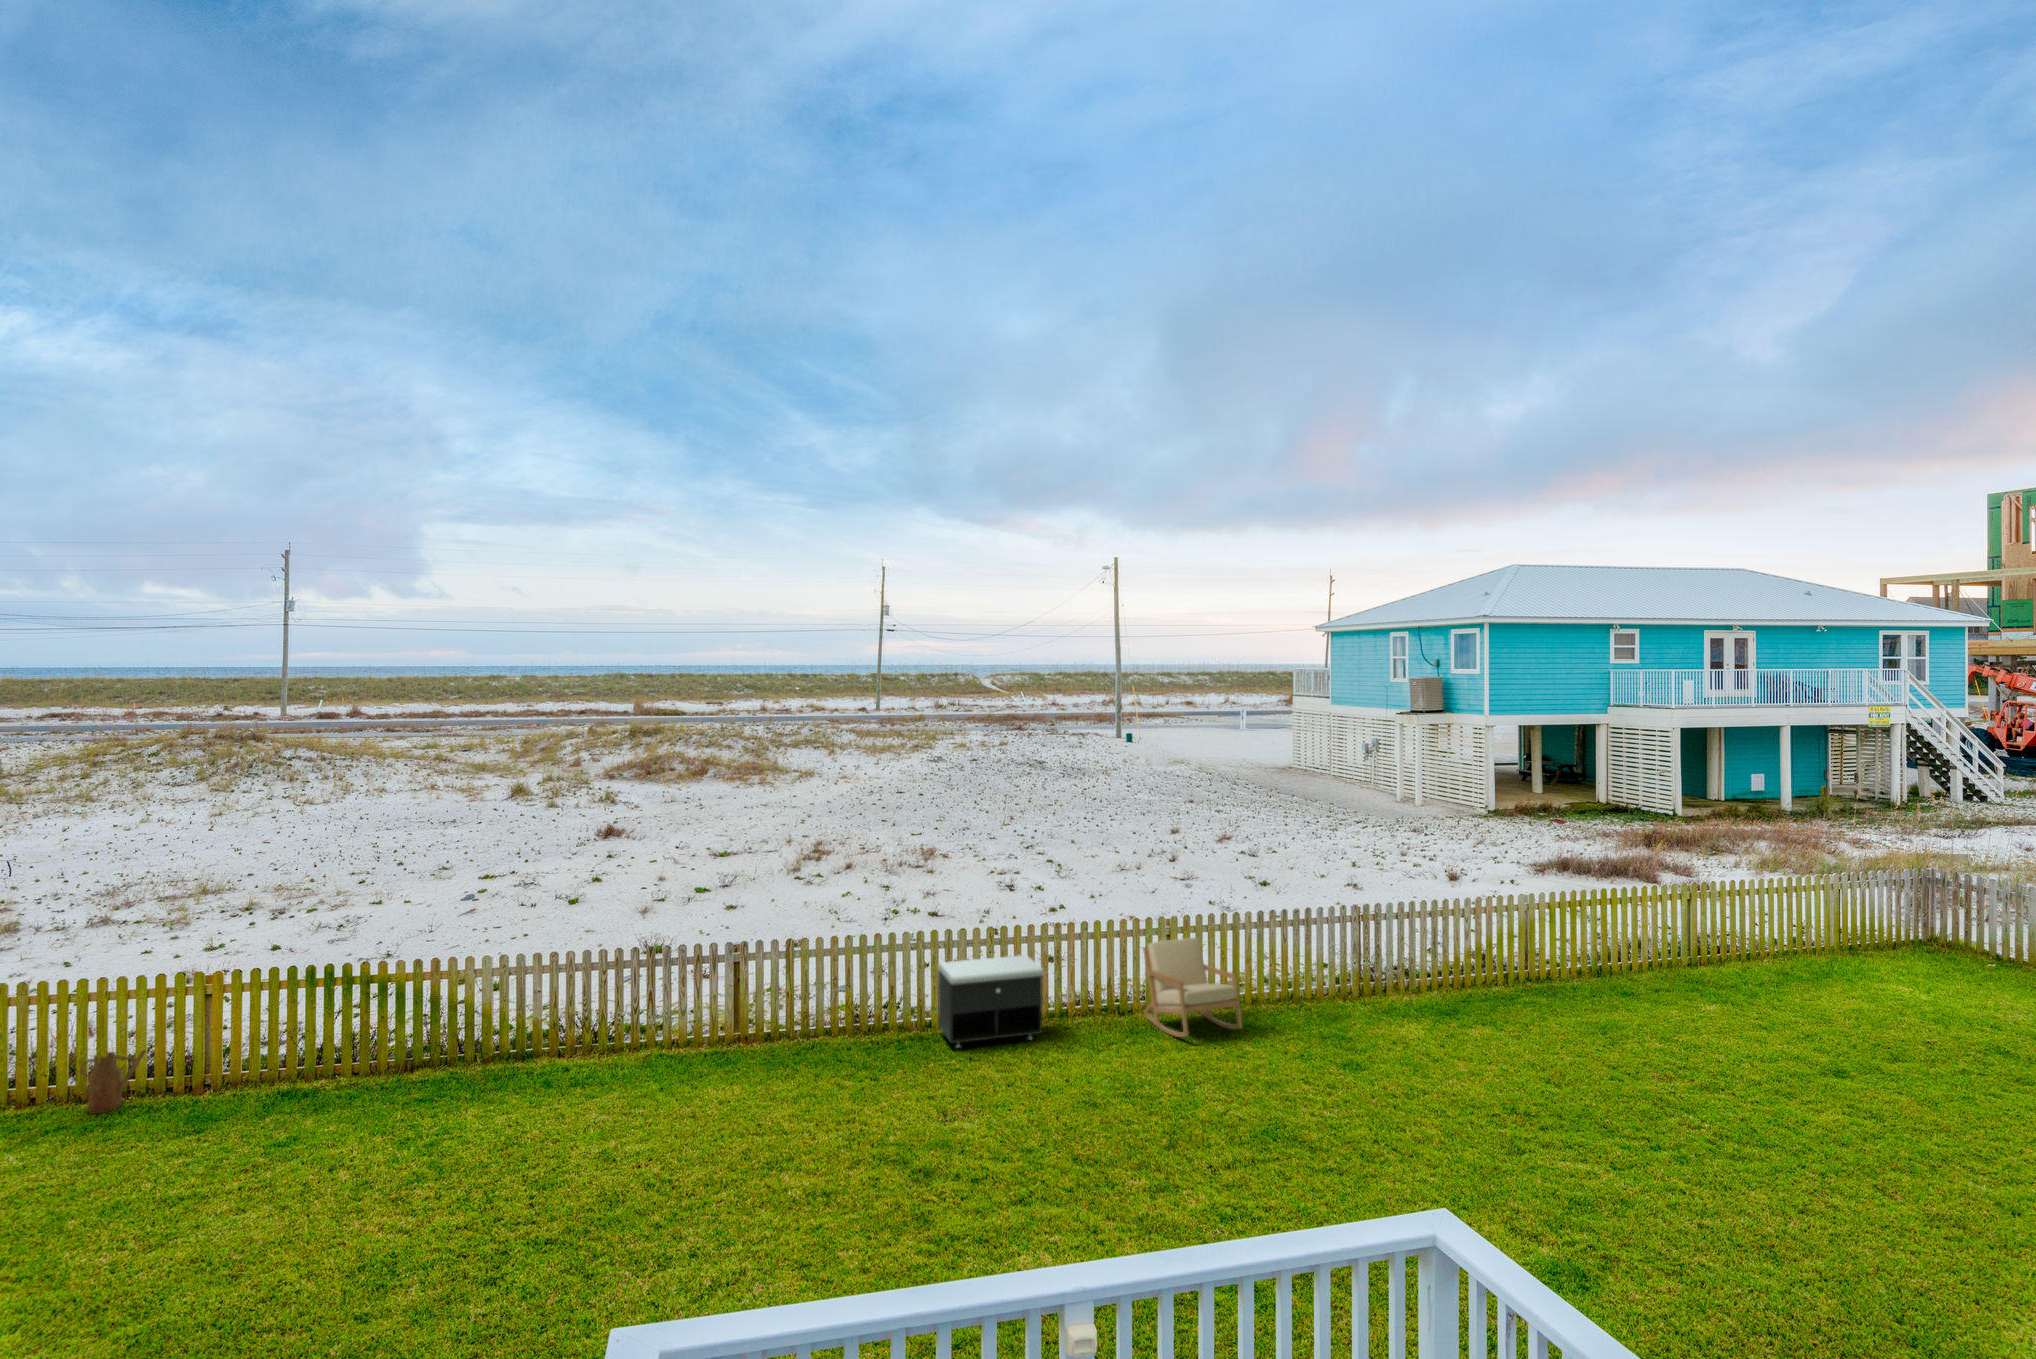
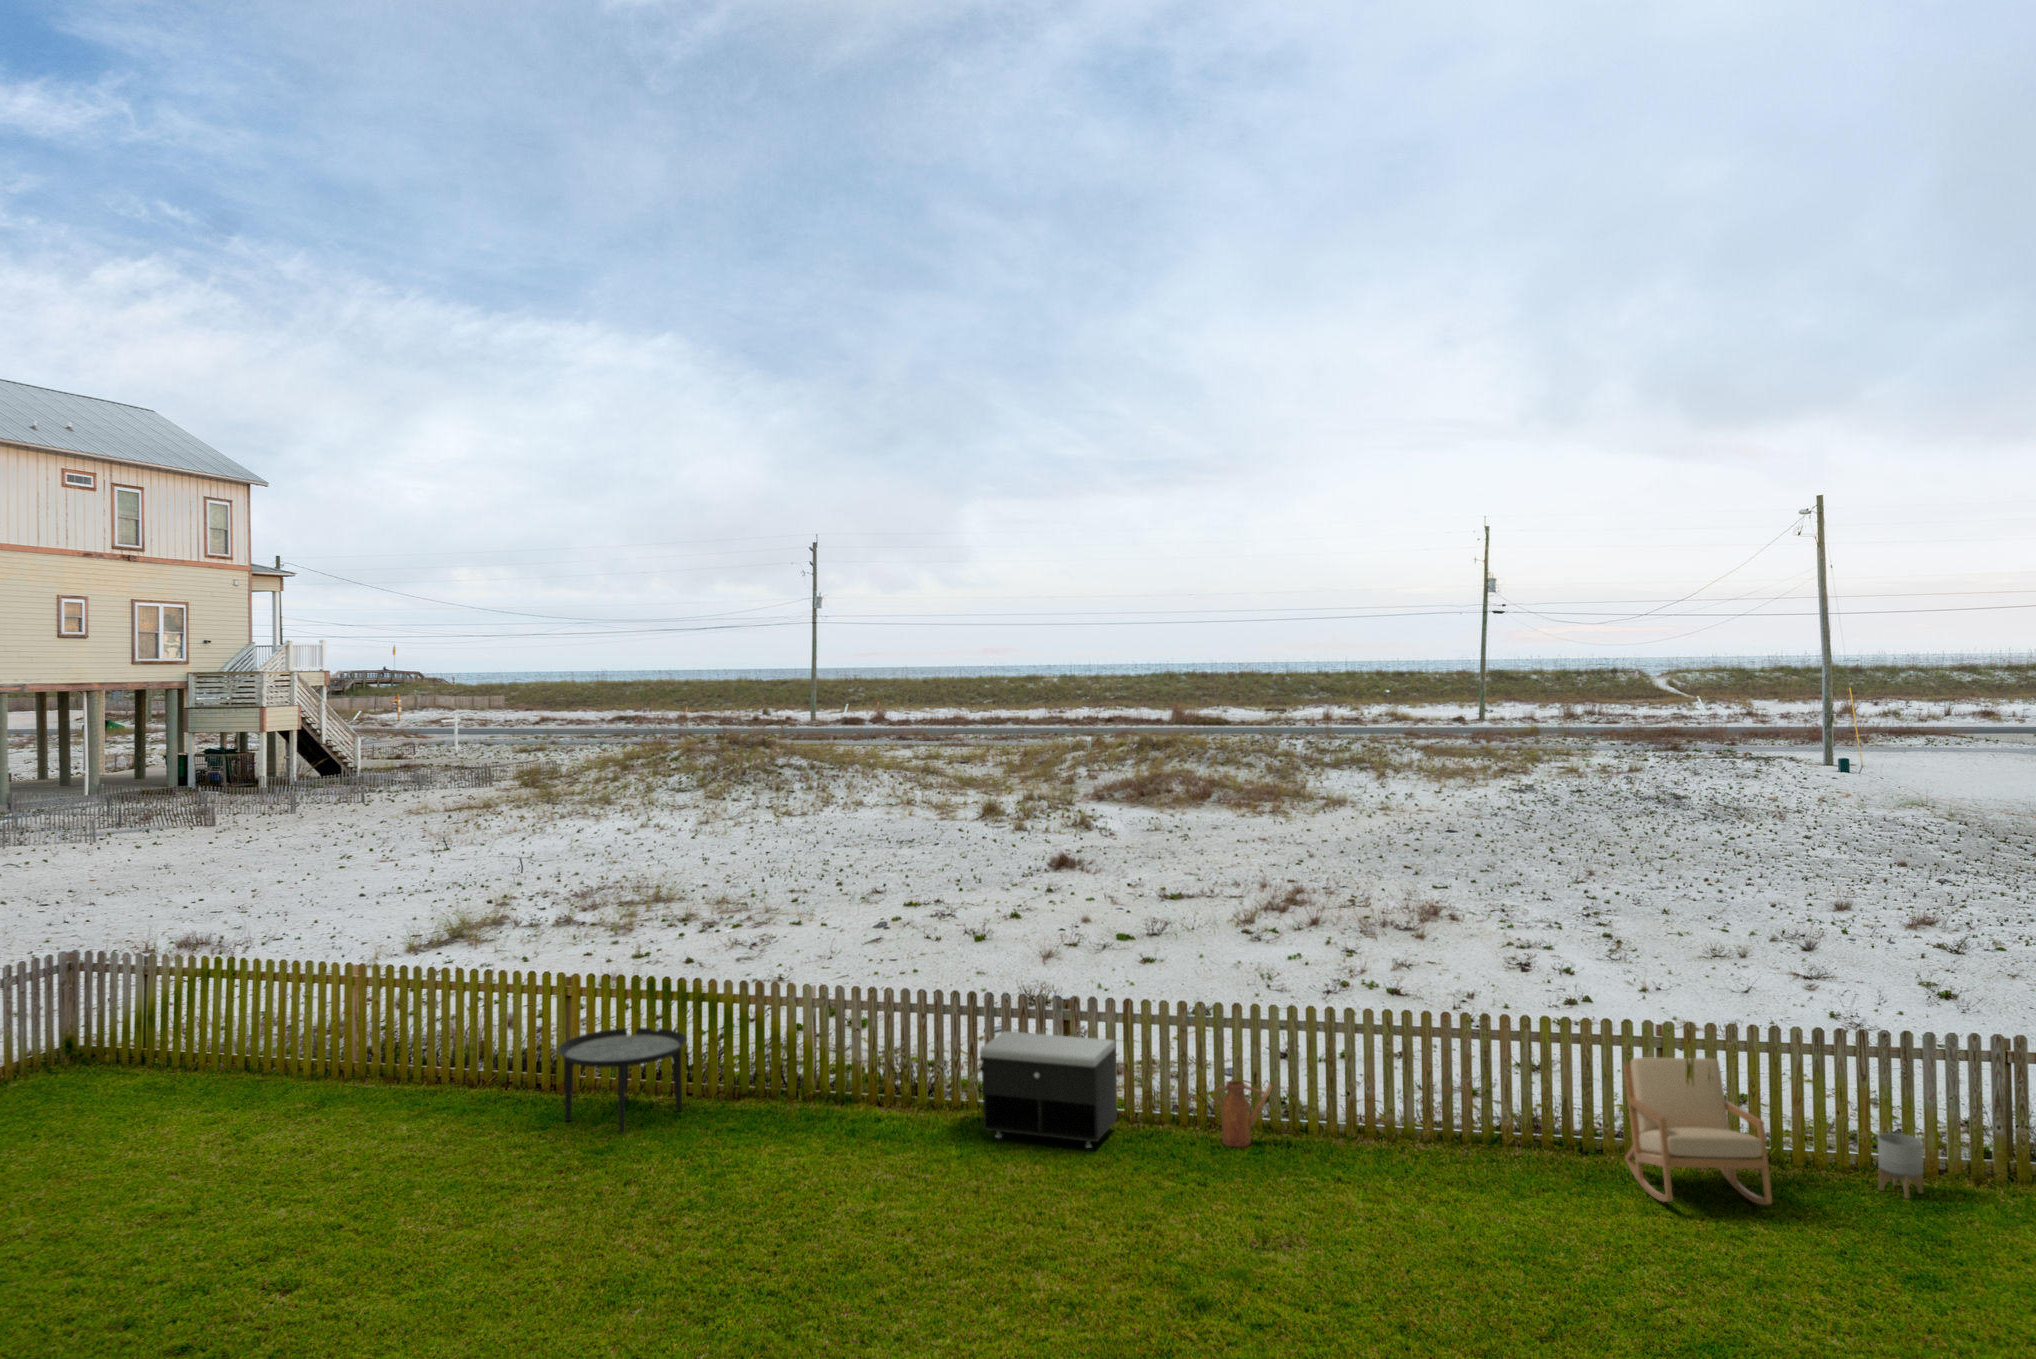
storage bench: present [938,955,1043,1048] -> present [980,1031,1117,1148]
planter: none [1284,972,1309,1013] -> present [1878,1133,1923,1199]
round table: none [210,1015,360,1125] -> present [558,1028,687,1133]
watering can: present [80,1051,146,1114] -> present [1213,1080,1273,1147]

